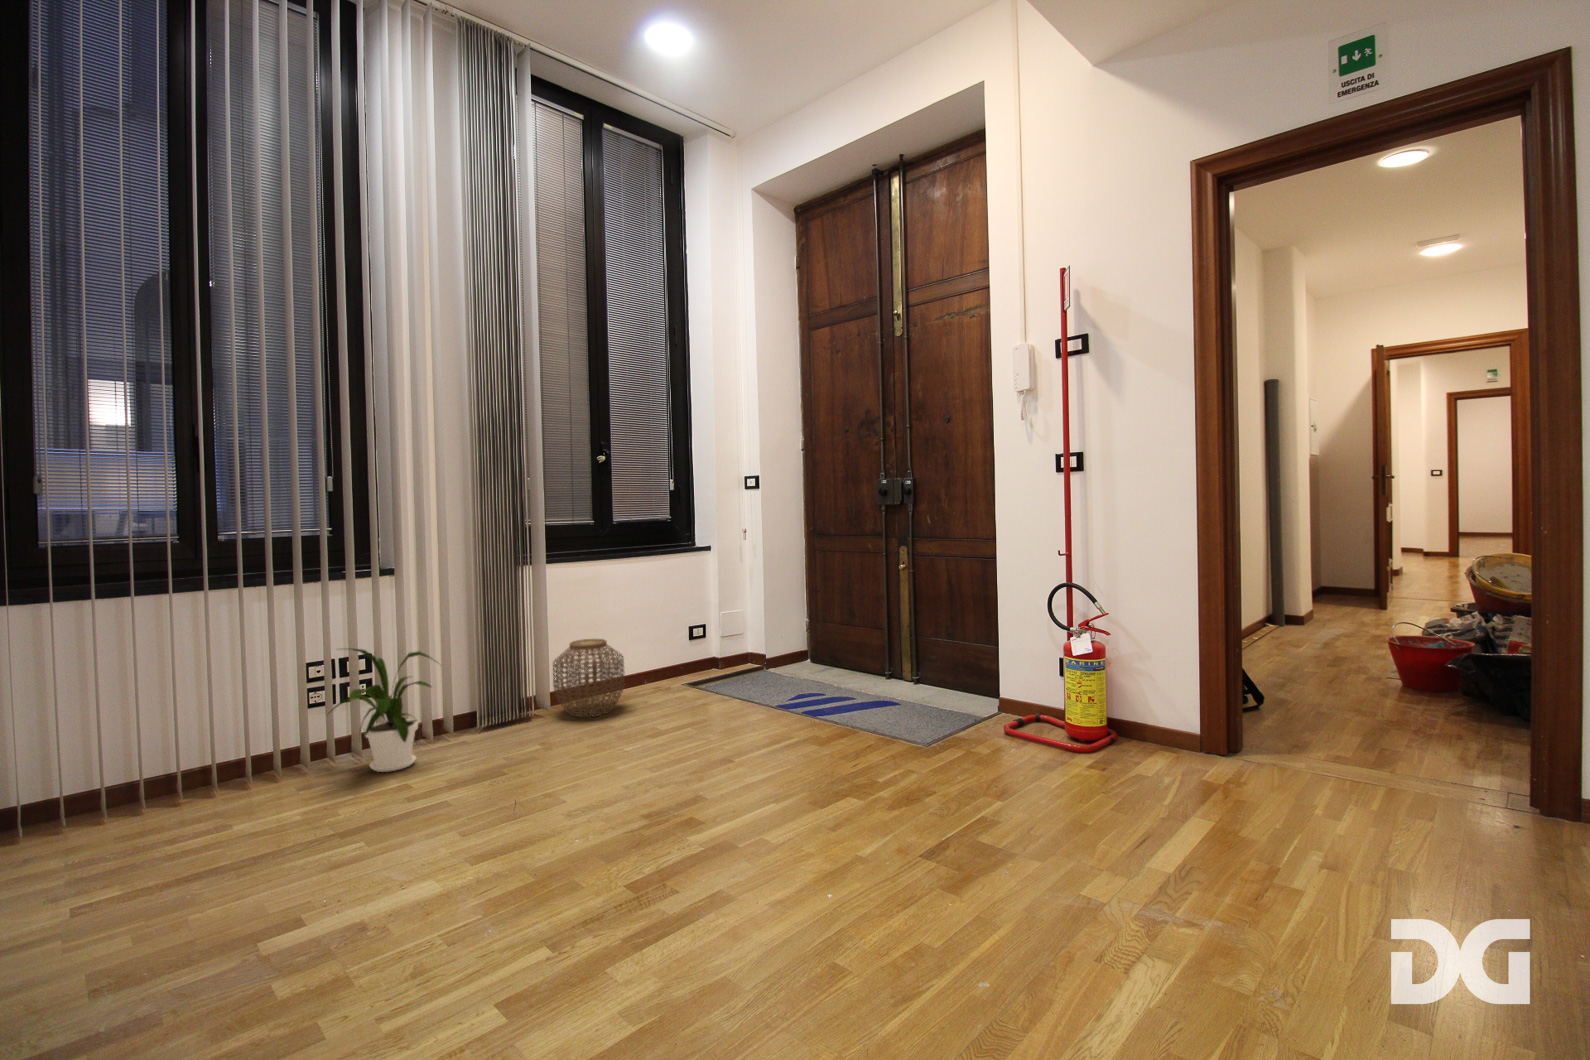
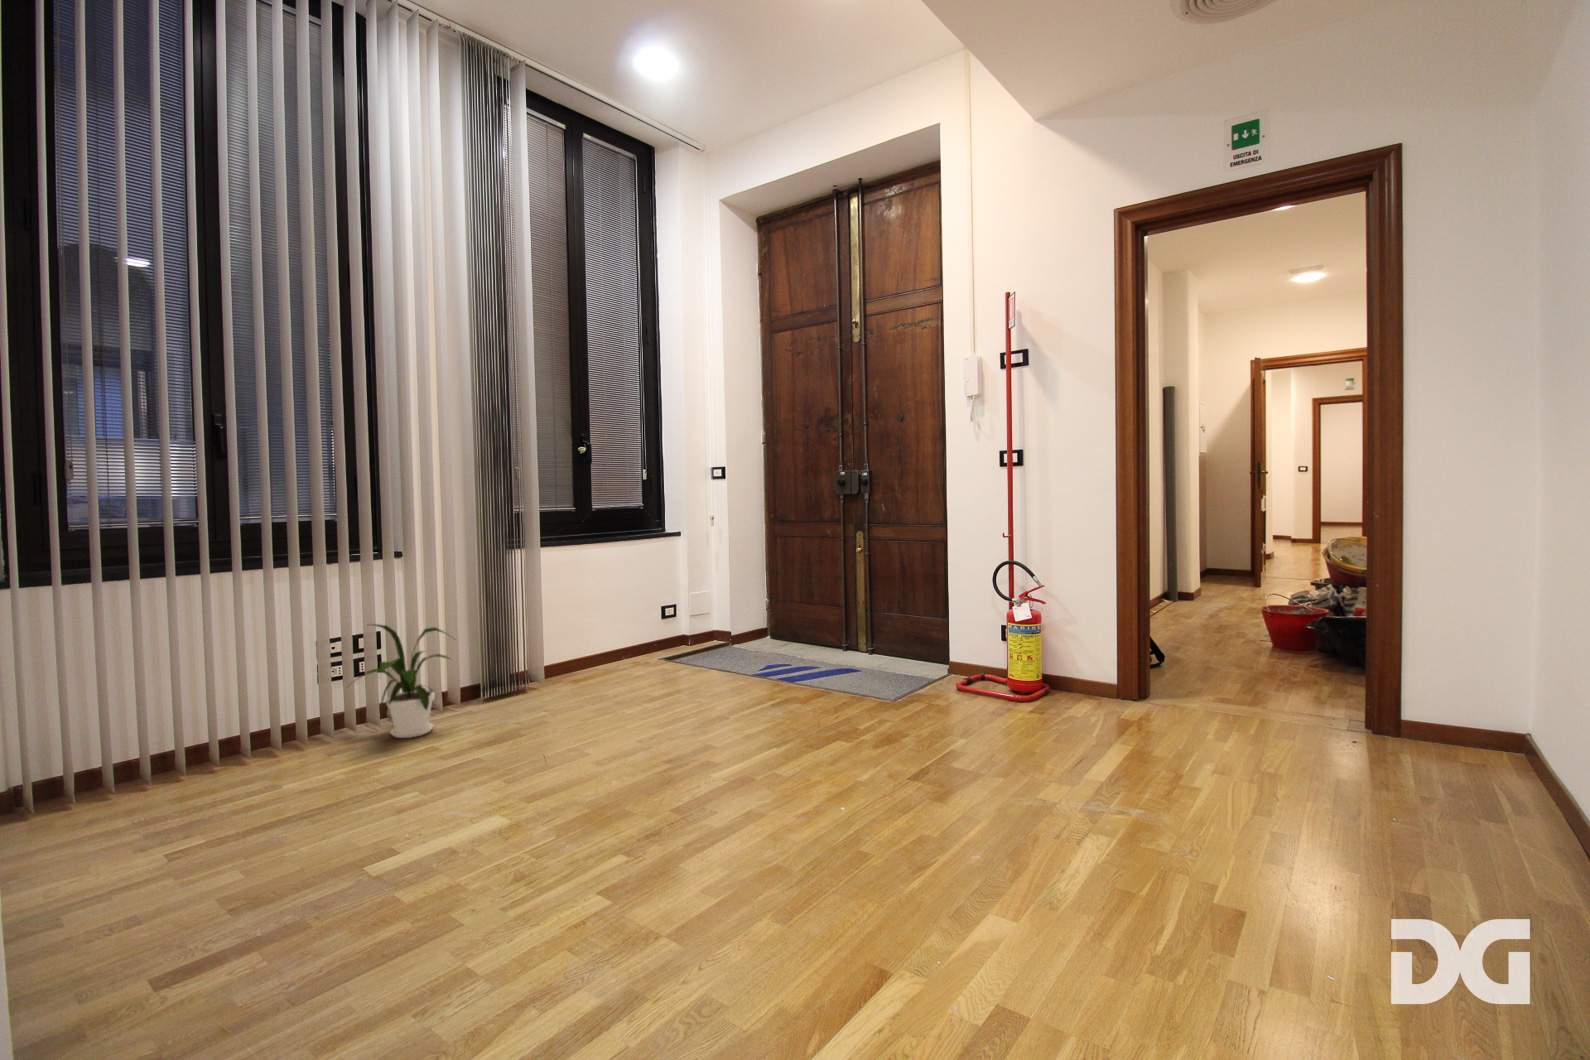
woven basket: present [553,639,625,717] -> none [546,617,613,689]

